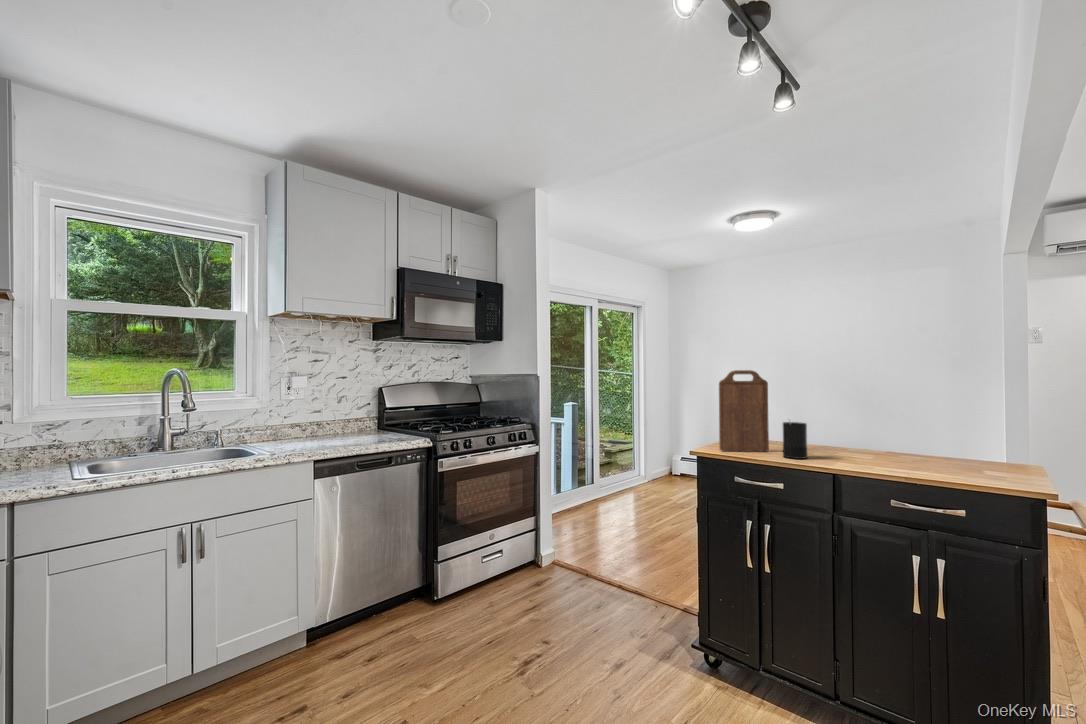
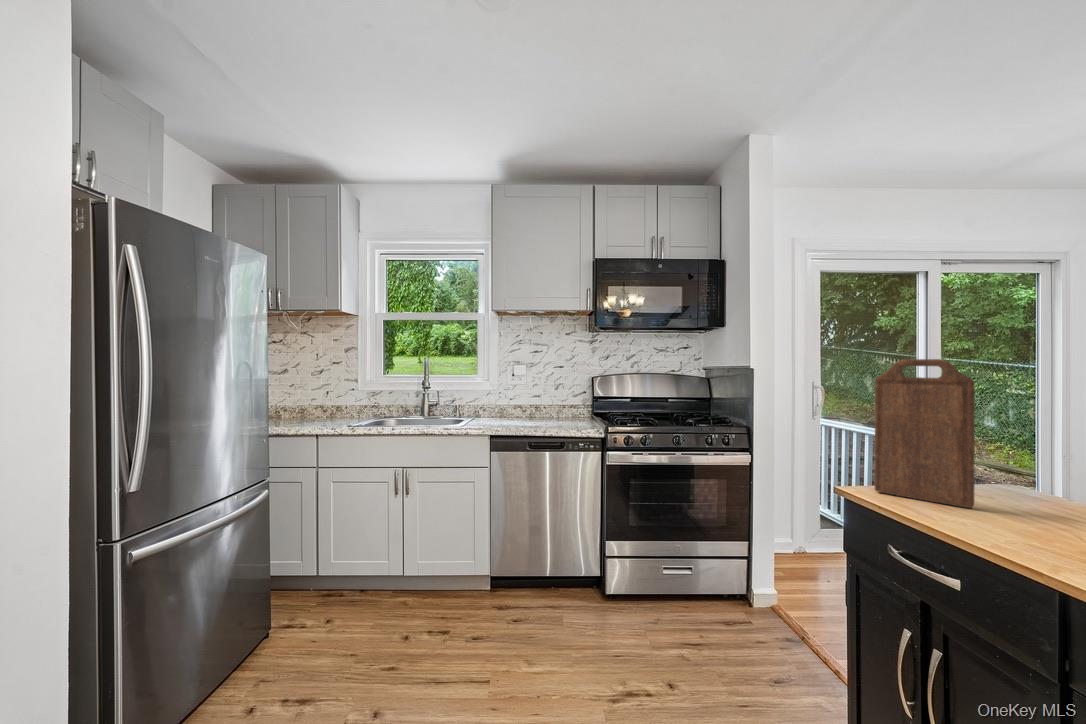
candle: present [783,421,807,459] -> none [969,451,1026,534]

